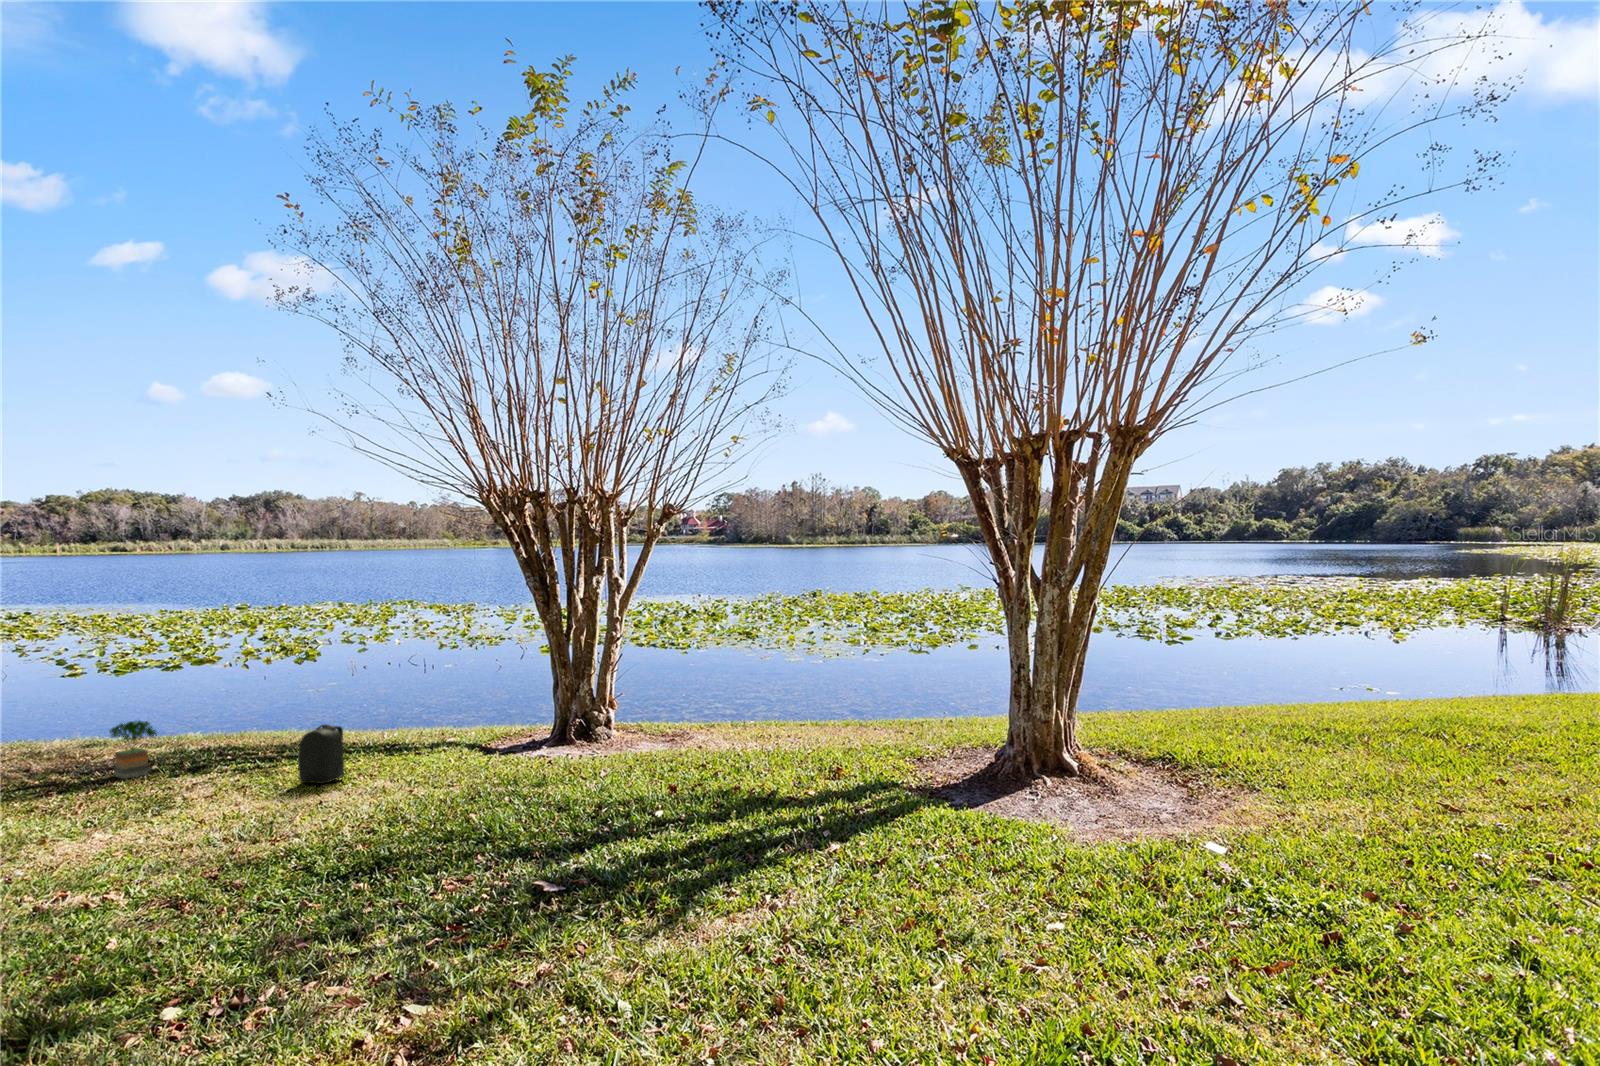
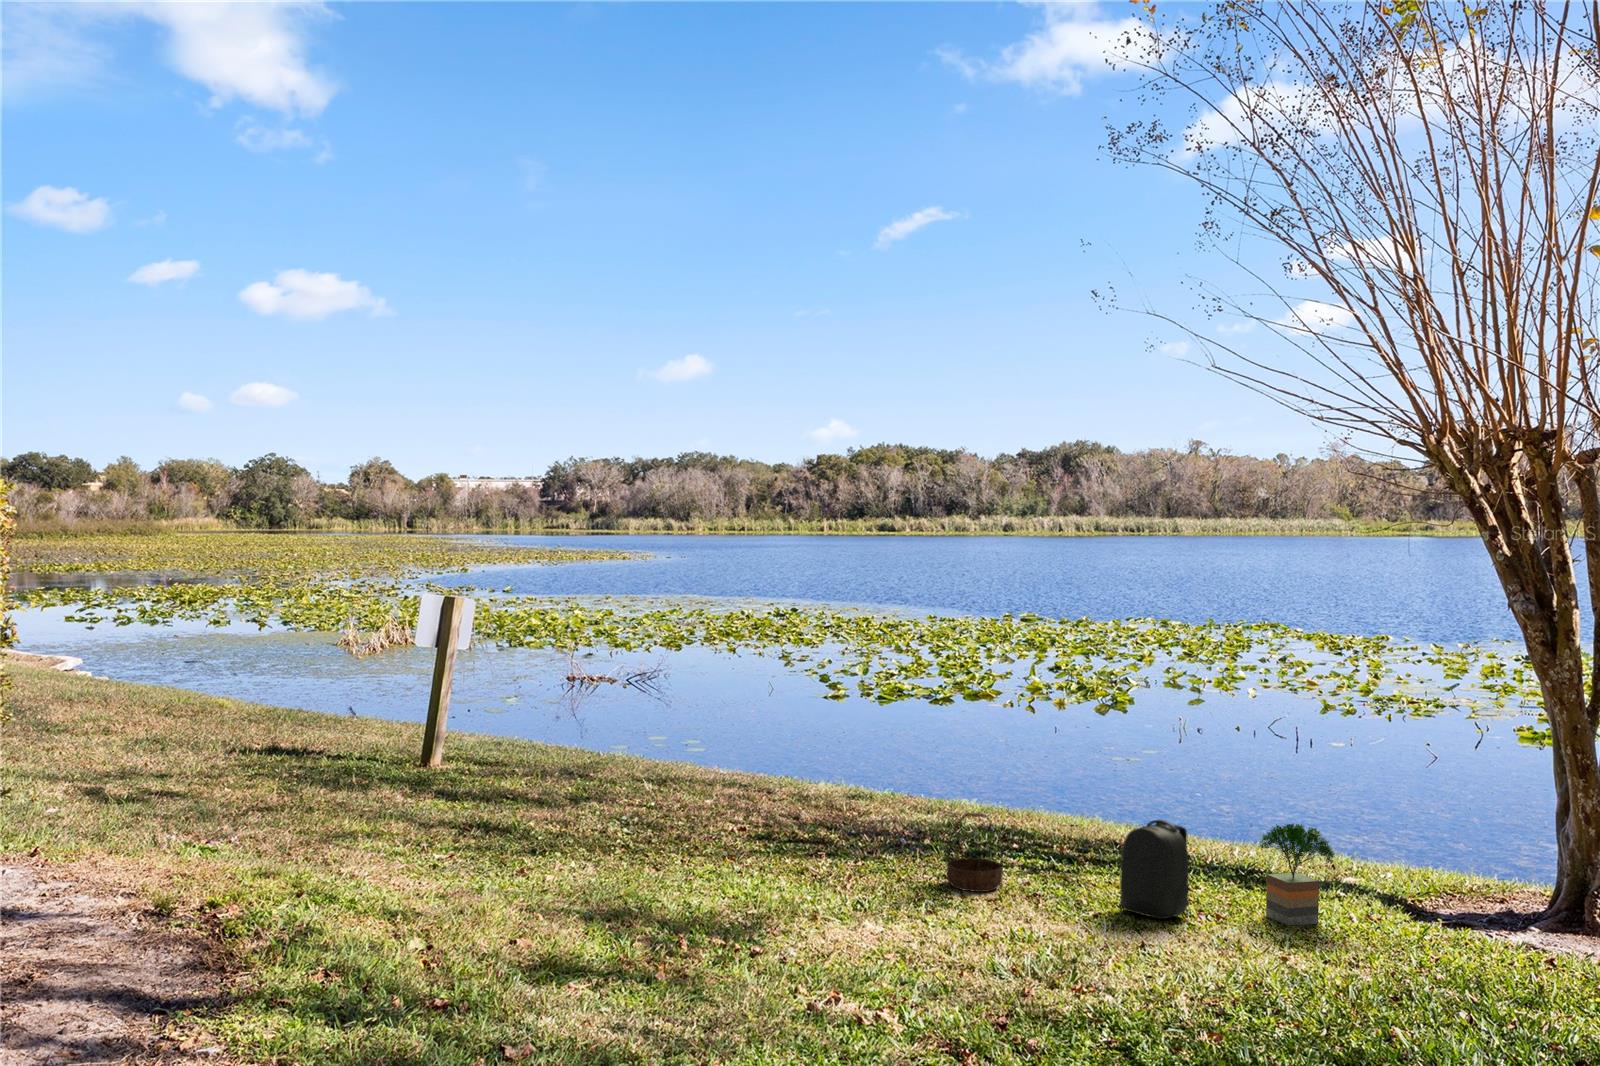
potted tree: present [109,721,157,779] -> present [1259,823,1335,925]
basket: none [168,741,214,795] -> present [946,813,1003,892]

